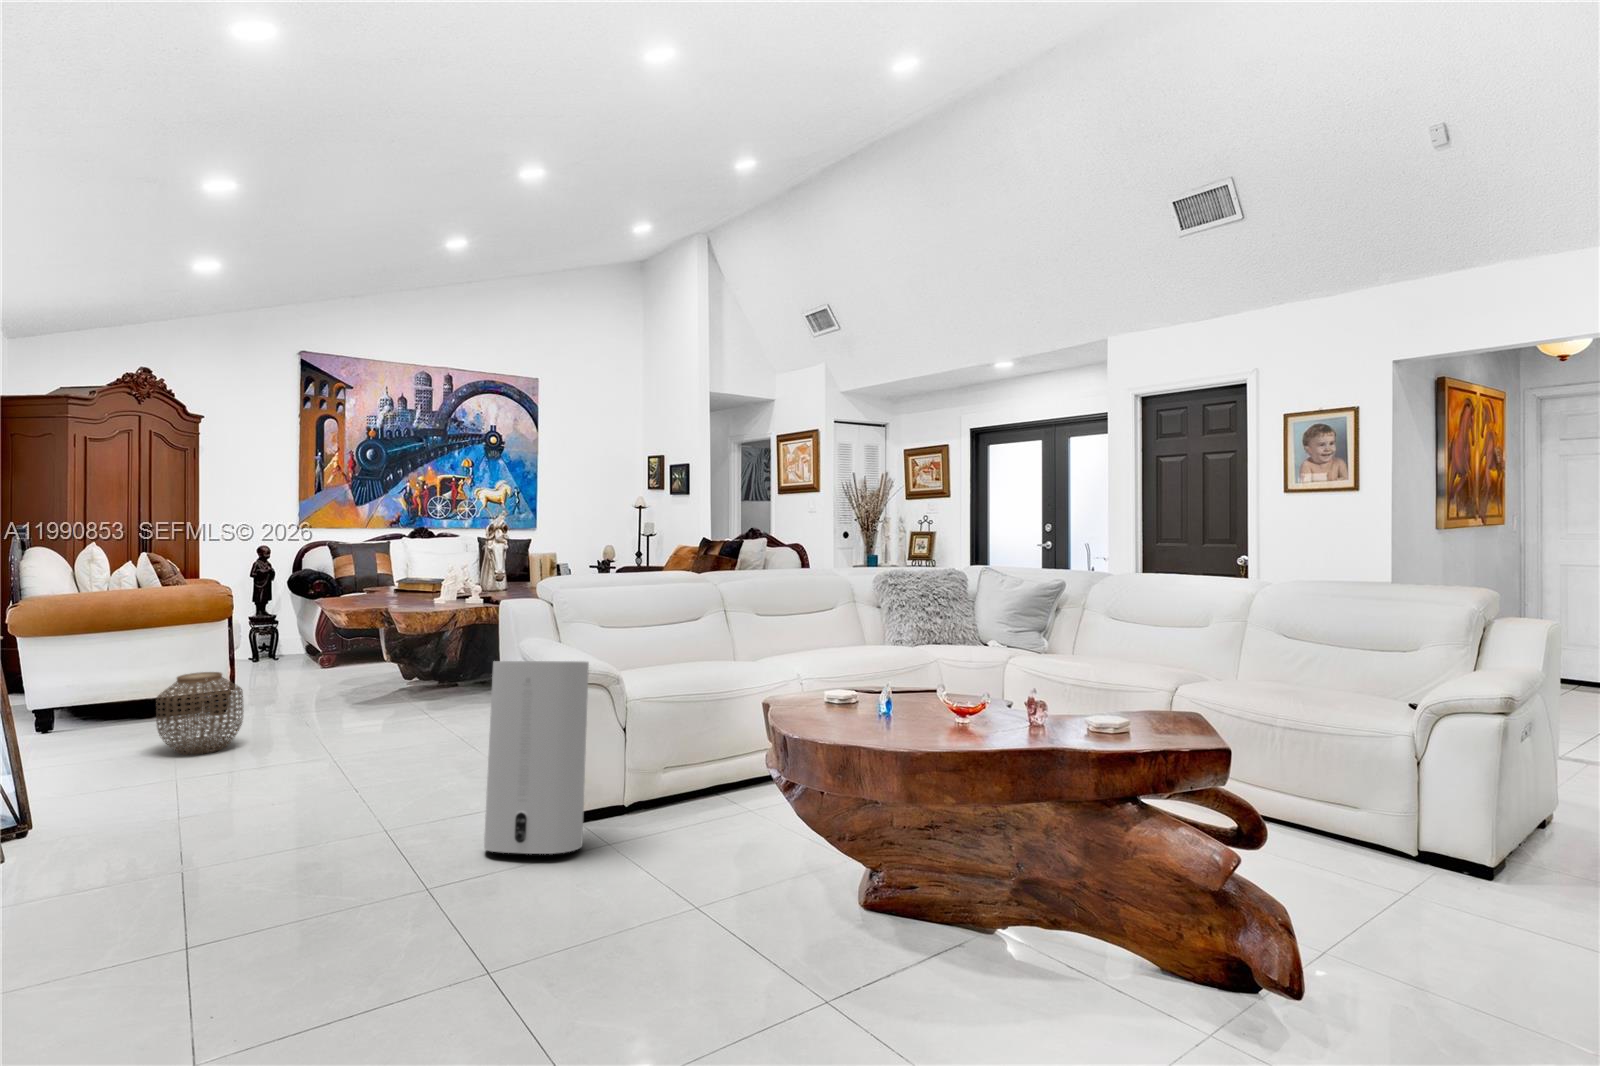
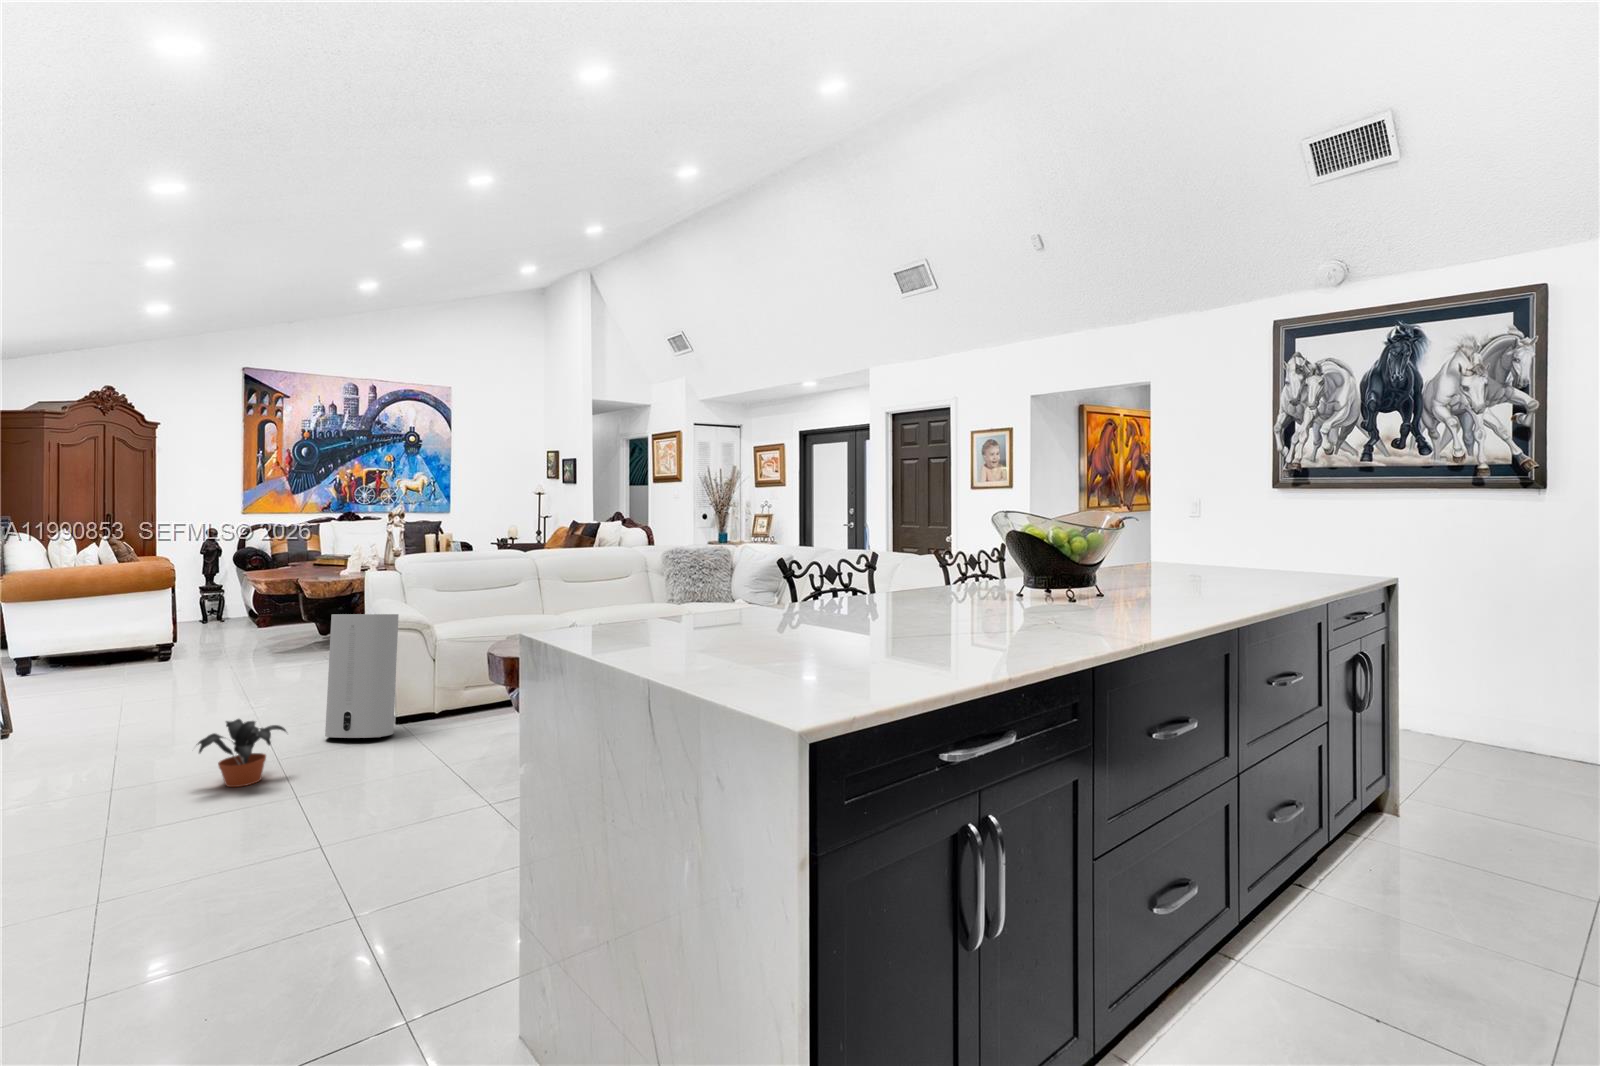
woven basket: present [156,672,243,754] -> none [113,626,181,686]
potted plant: none [316,833,460,953] -> present [198,719,286,787]

